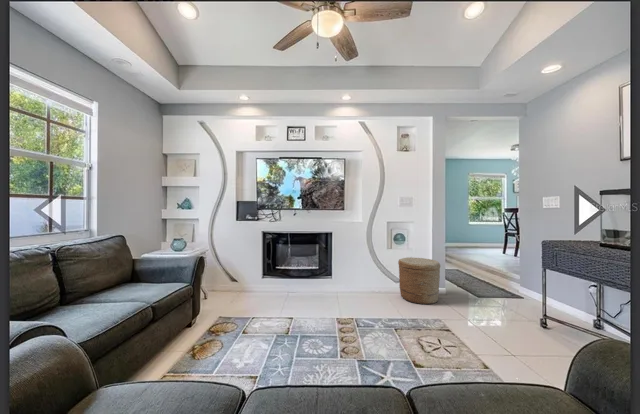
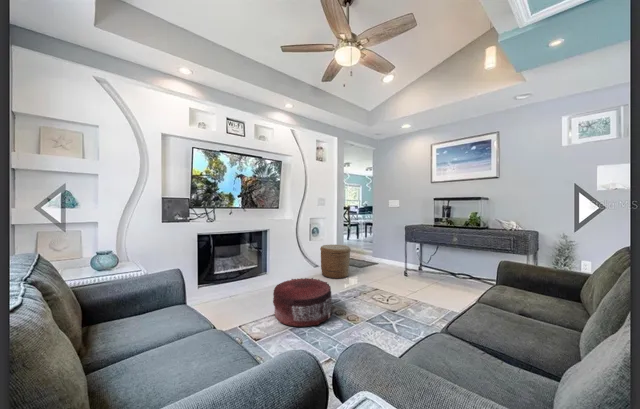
pouf: none [280,284,345,337] -> present [273,278,332,327]

